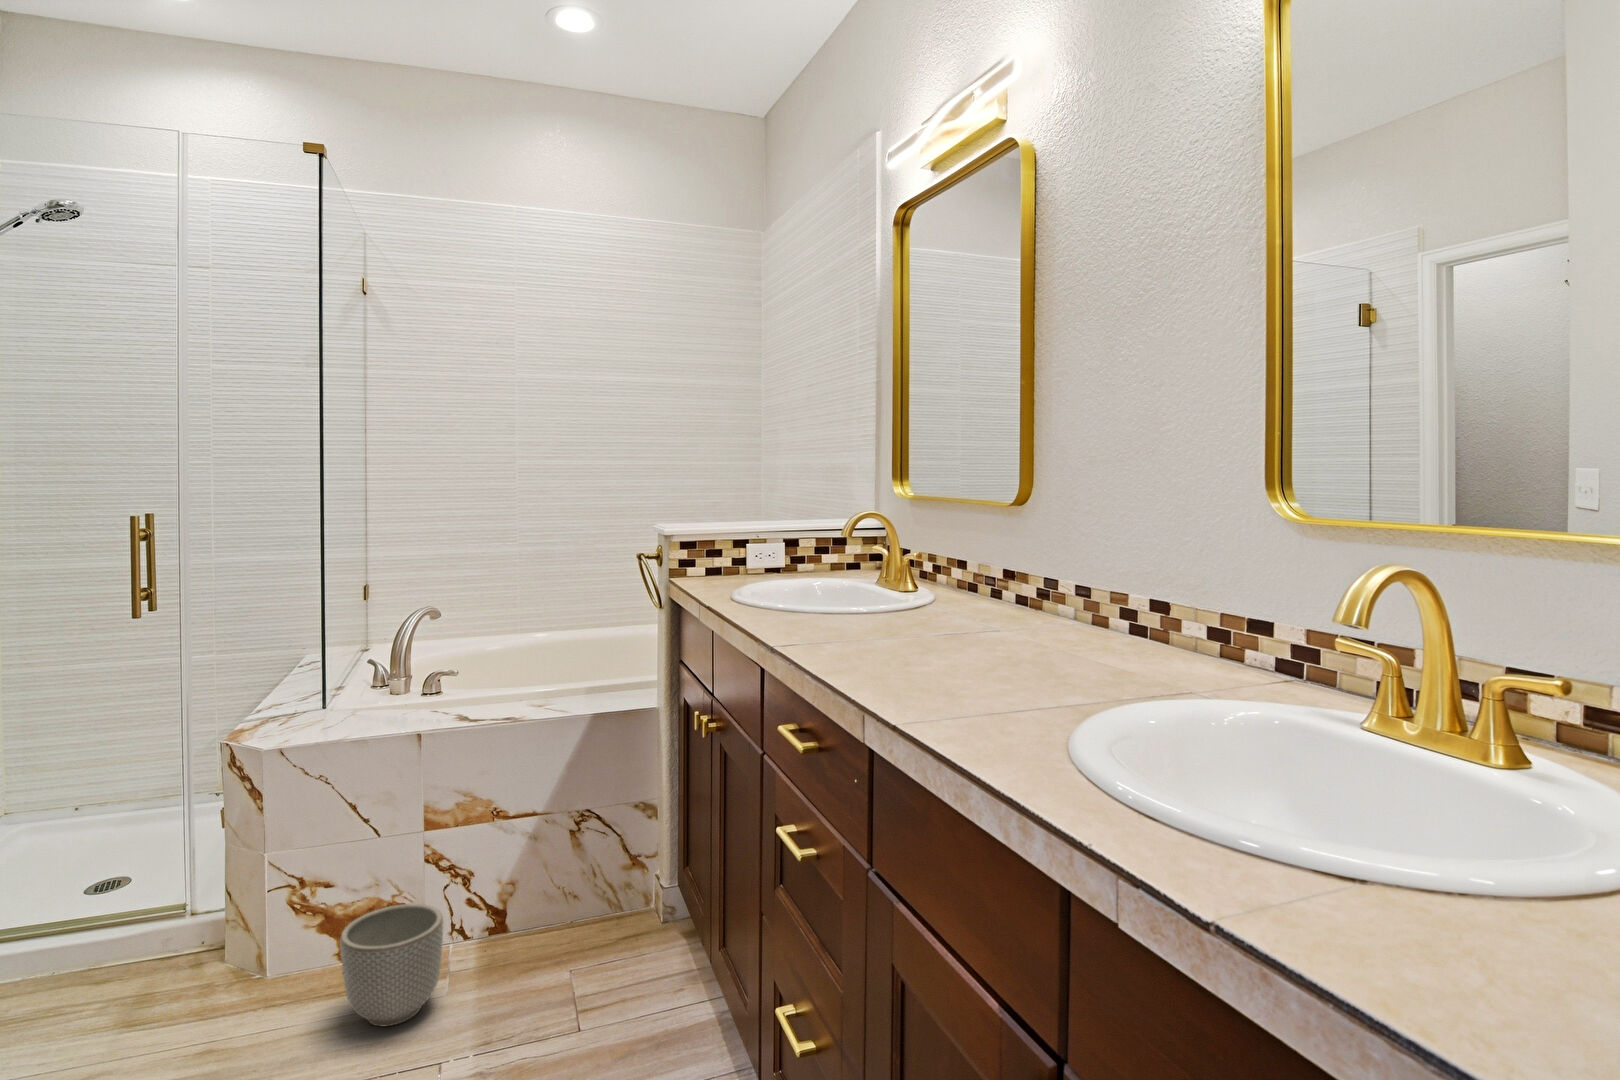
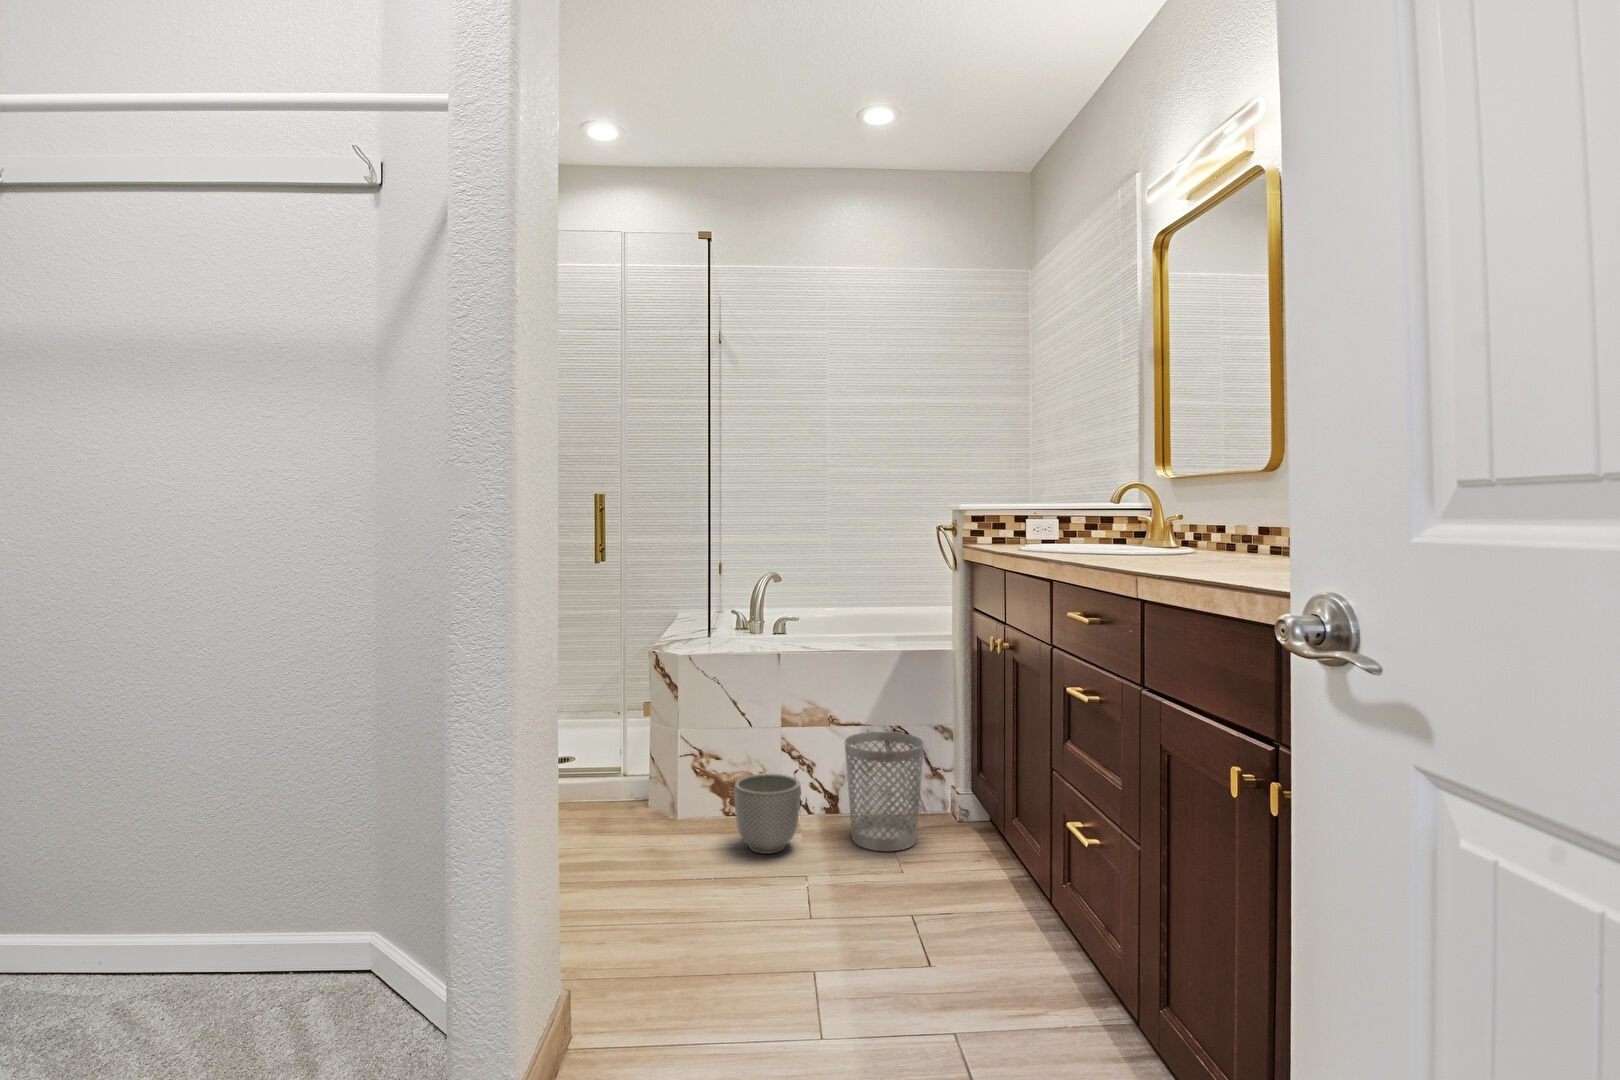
wastebasket: none [509,823,617,992] -> present [845,732,924,851]

